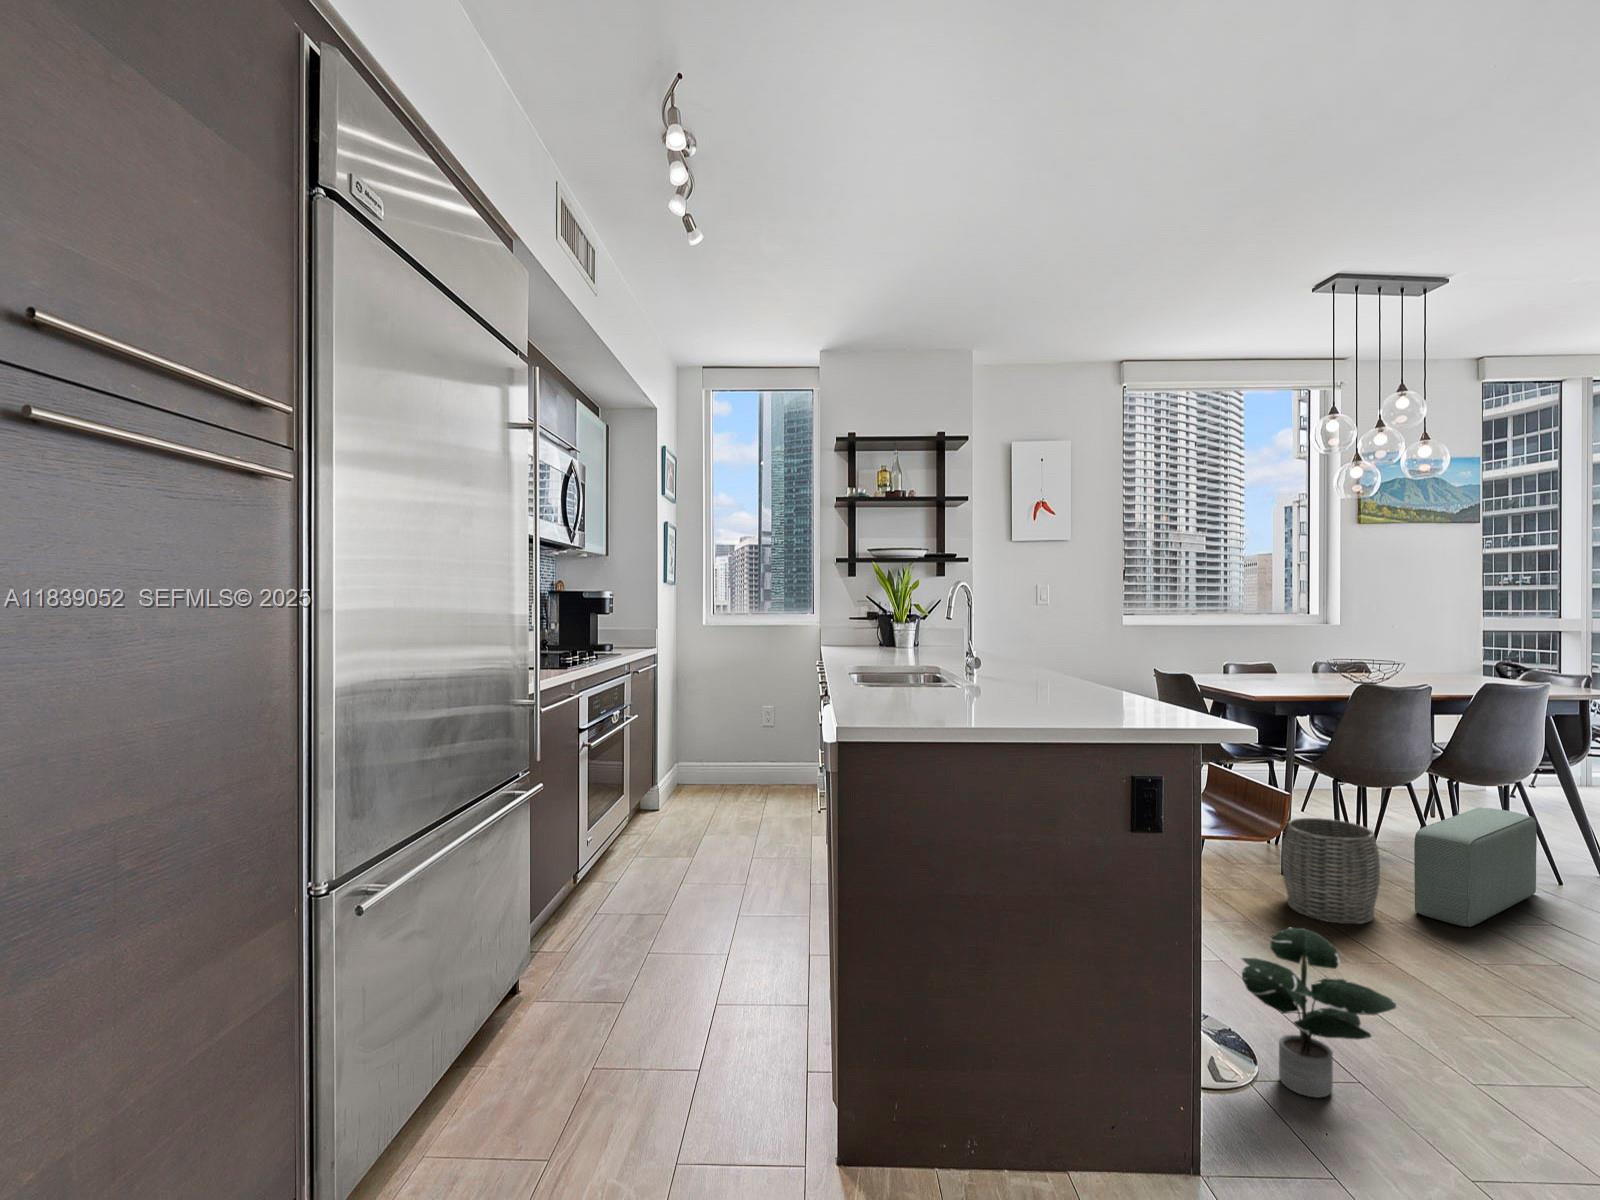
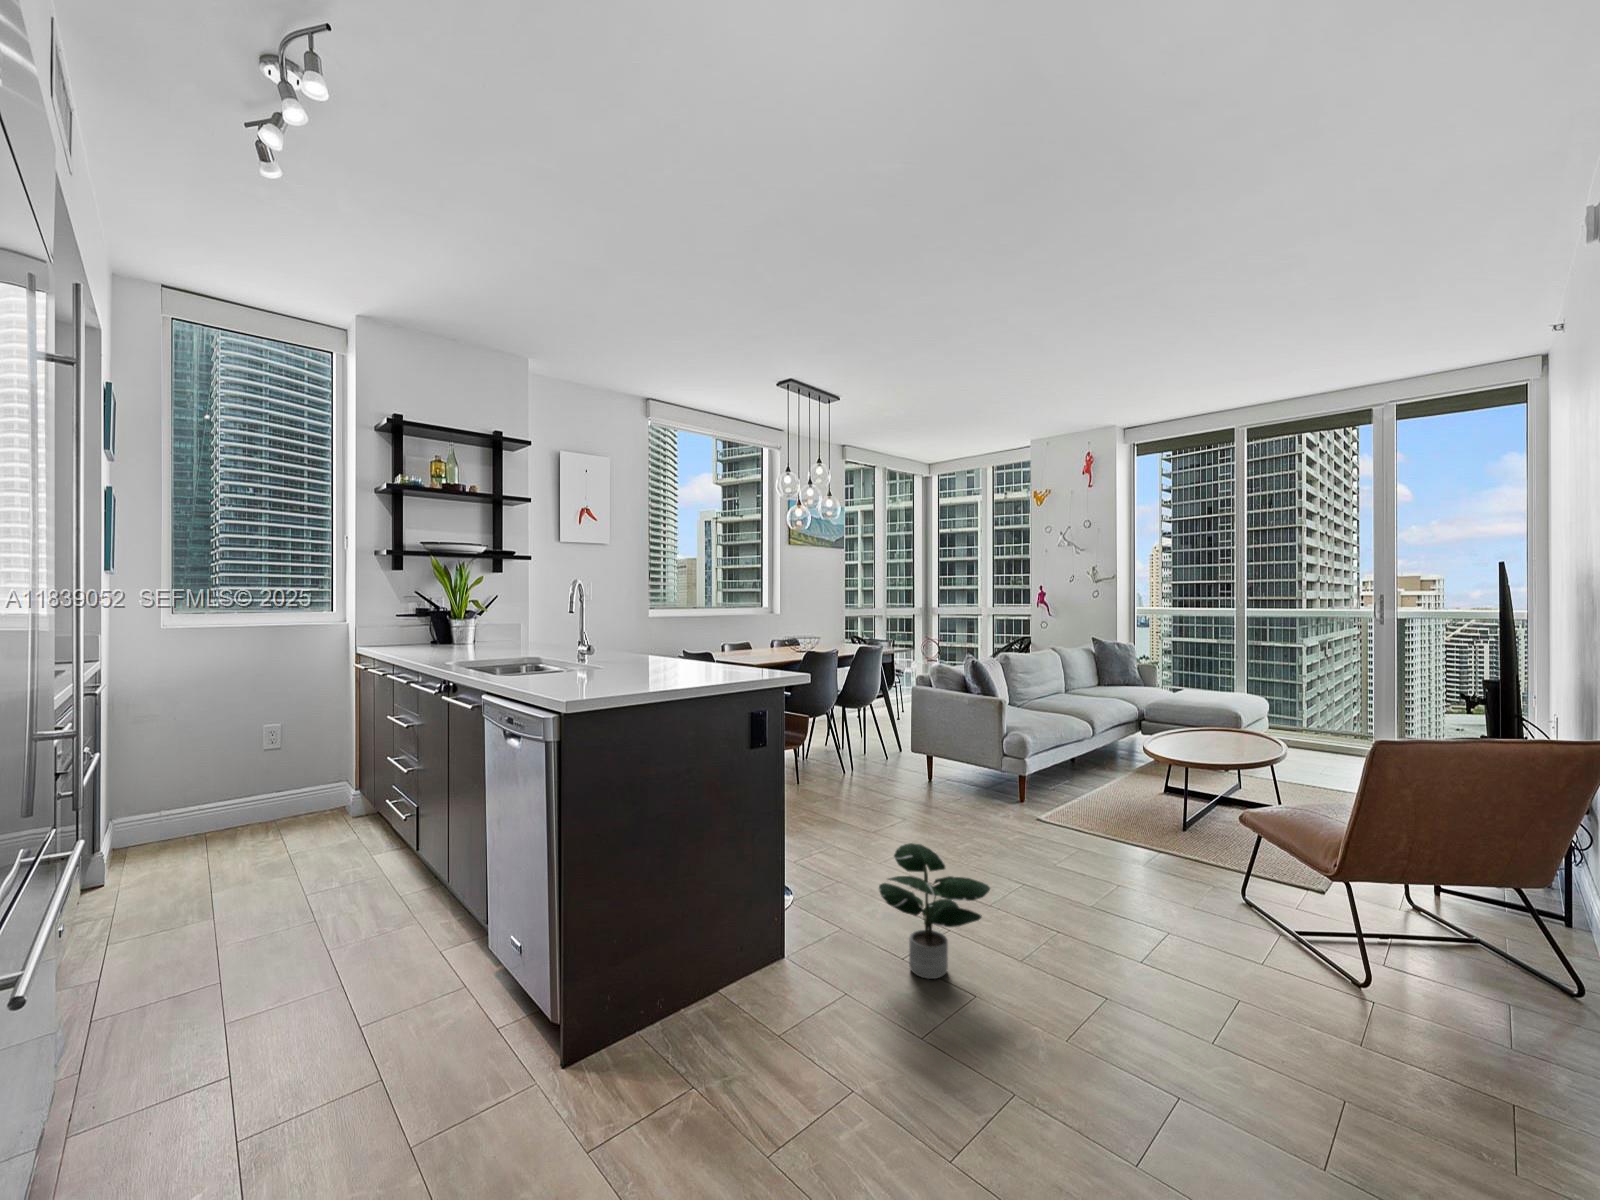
pouf: present [1414,808,1537,927] -> none [901,736,950,820]
woven basket: present [1282,818,1380,924] -> none [824,758,887,837]

